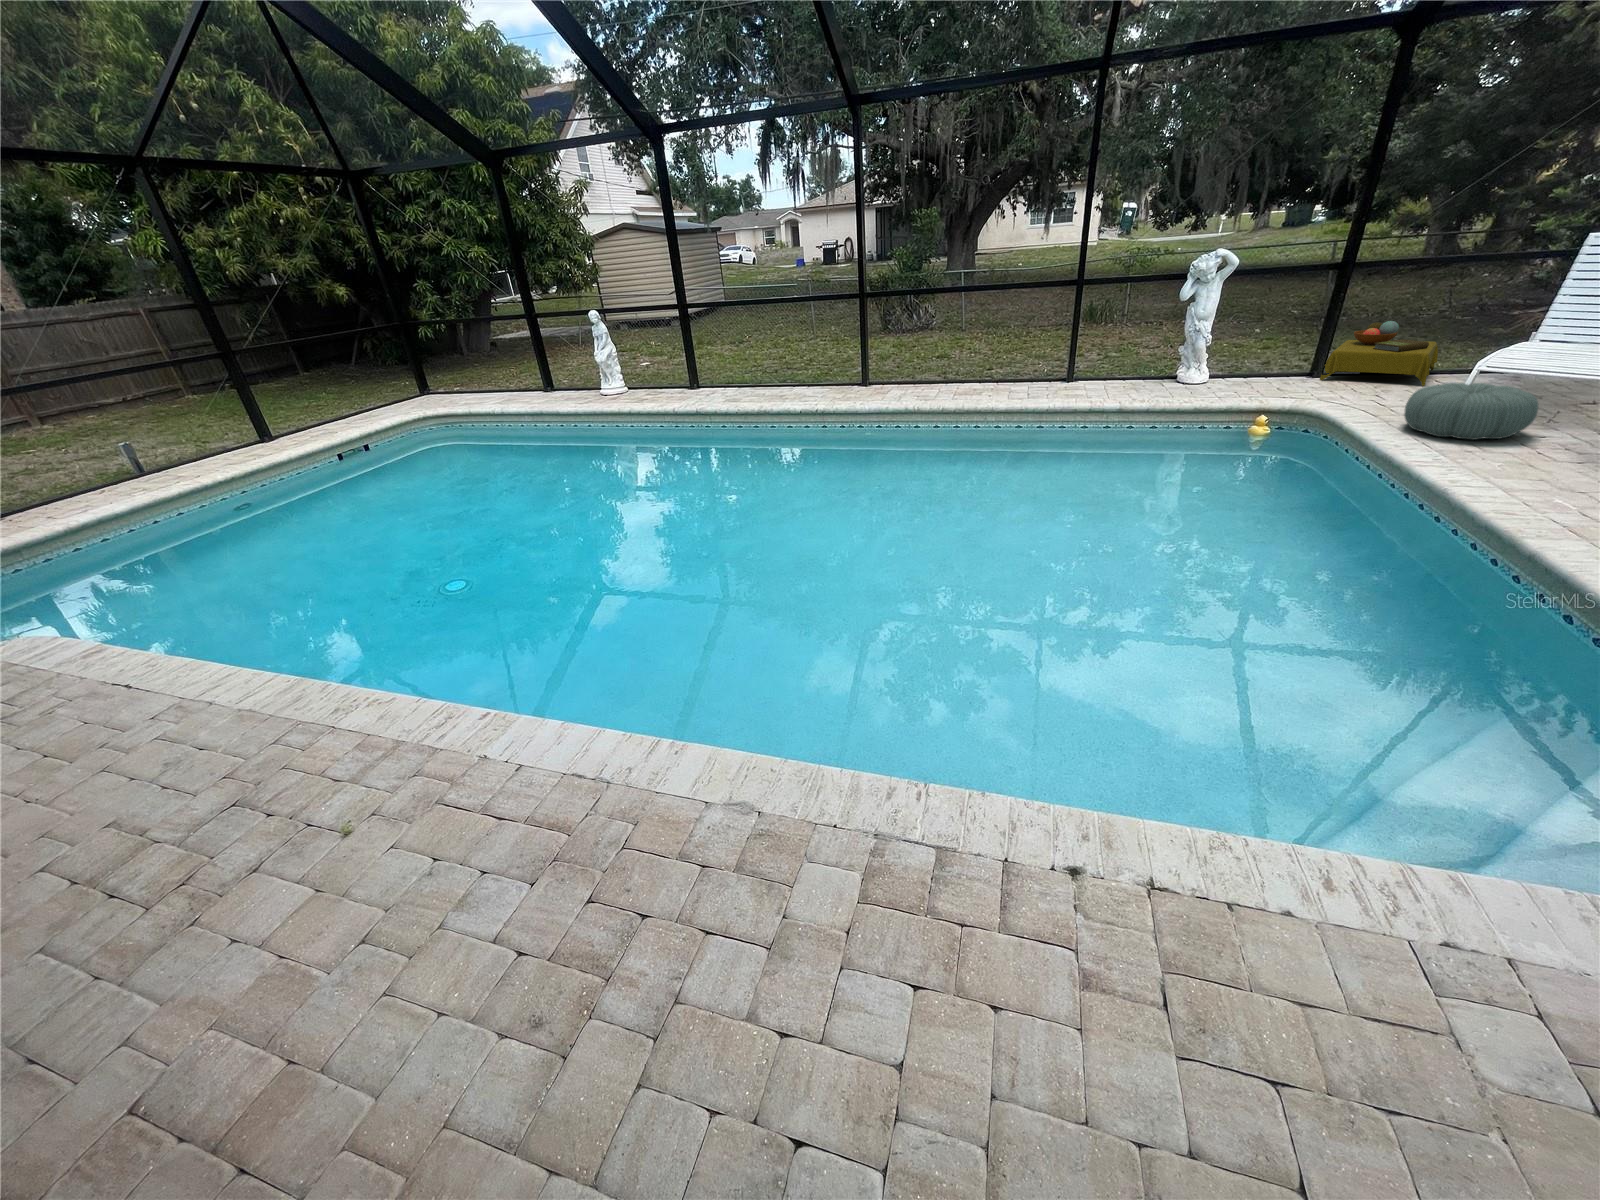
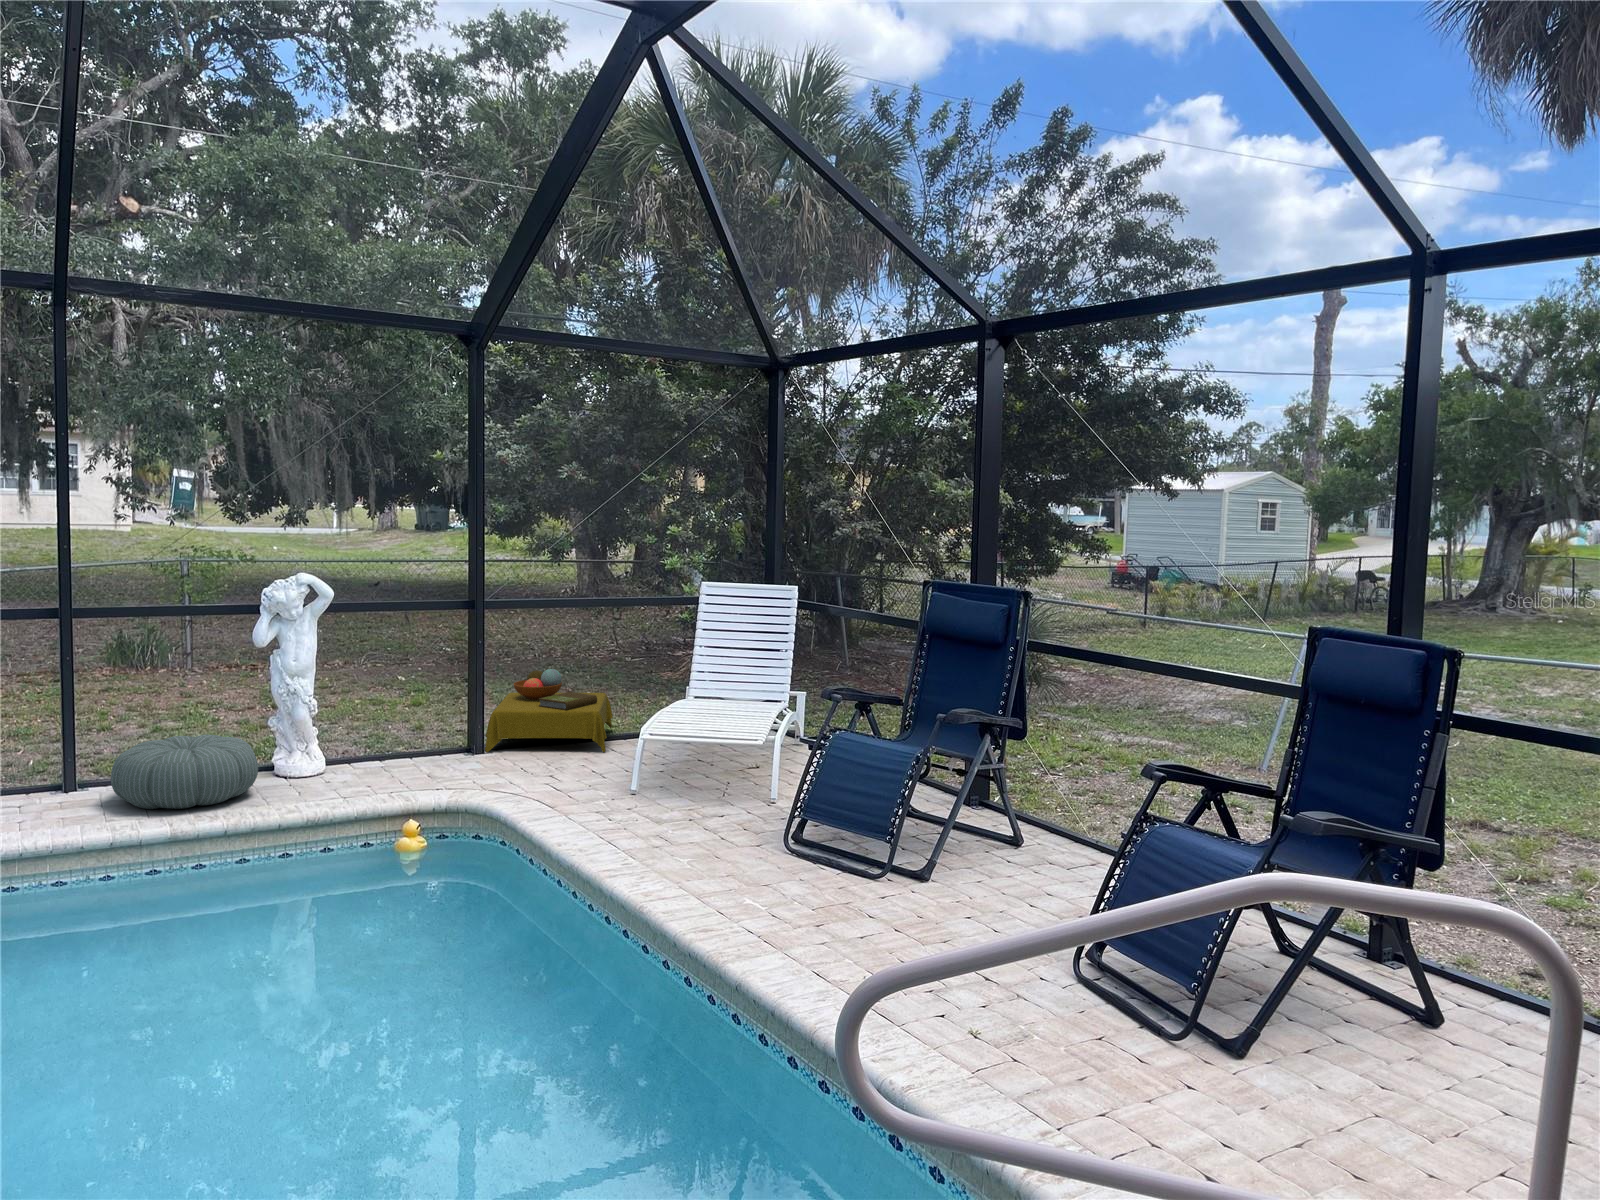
pouf: present [1404,383,1538,440] -> present [111,735,258,809]

